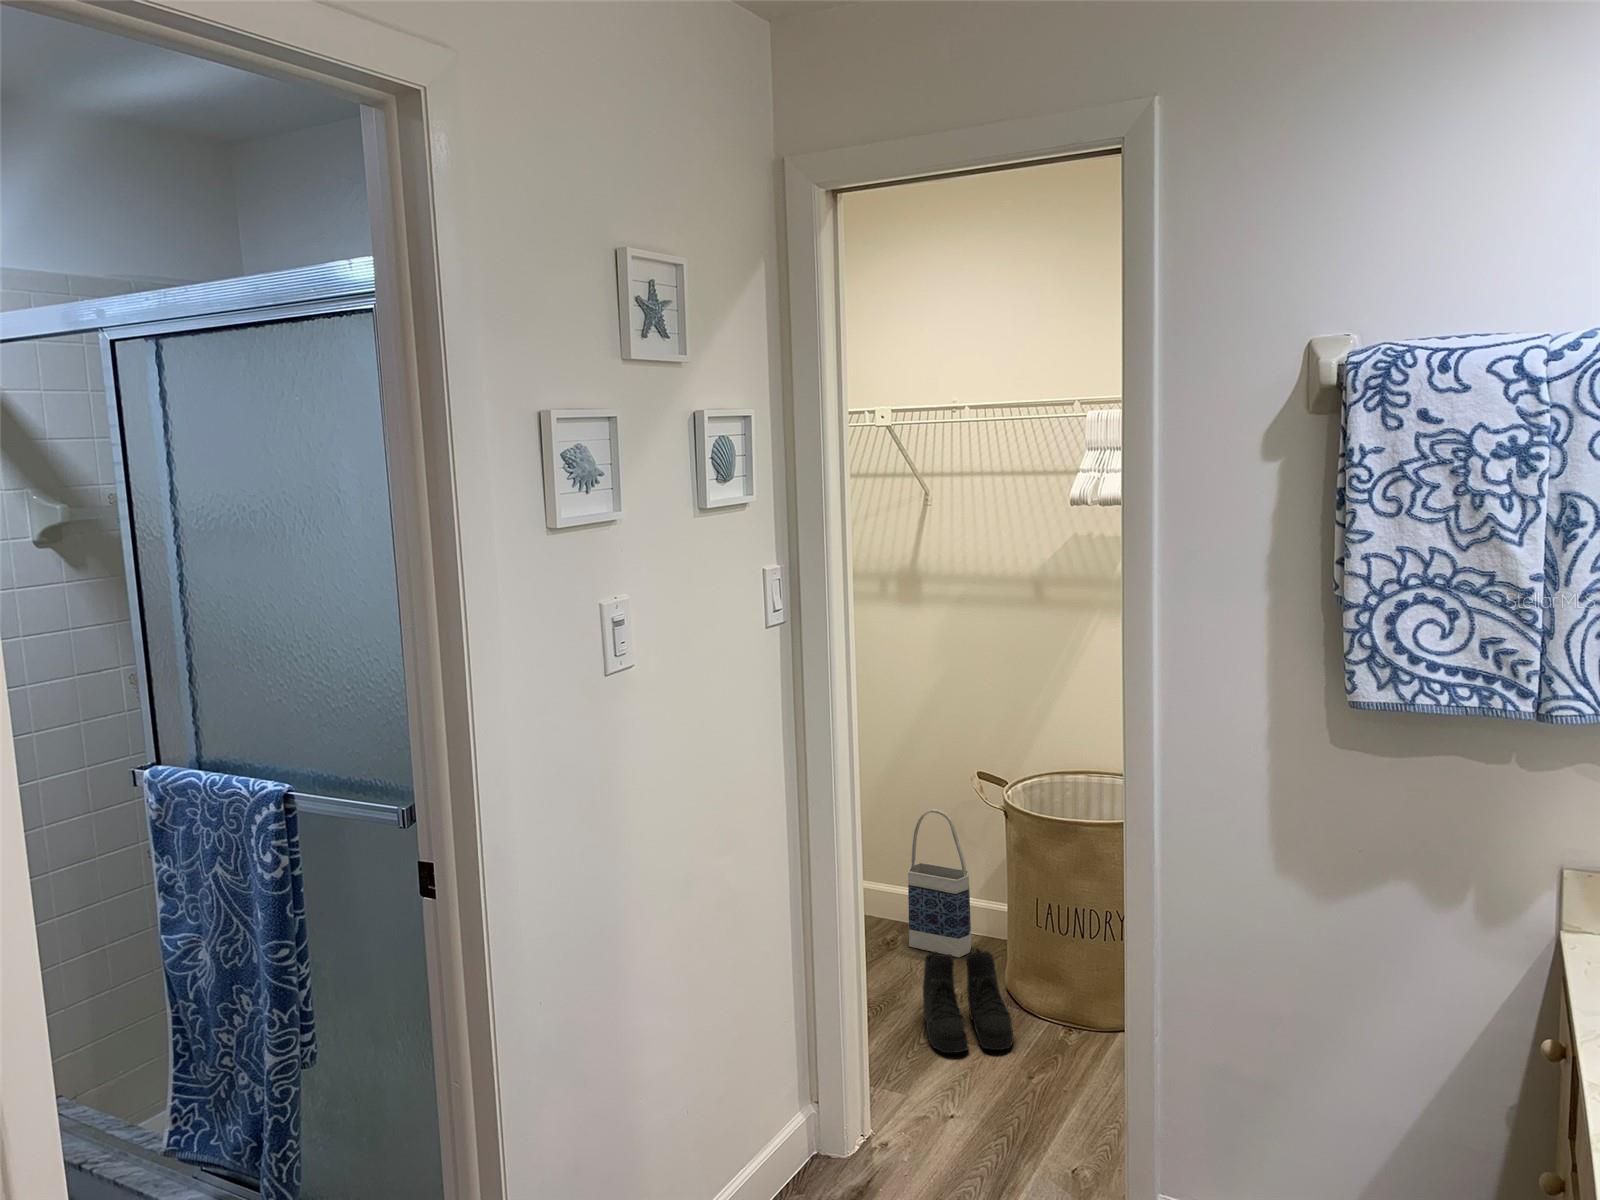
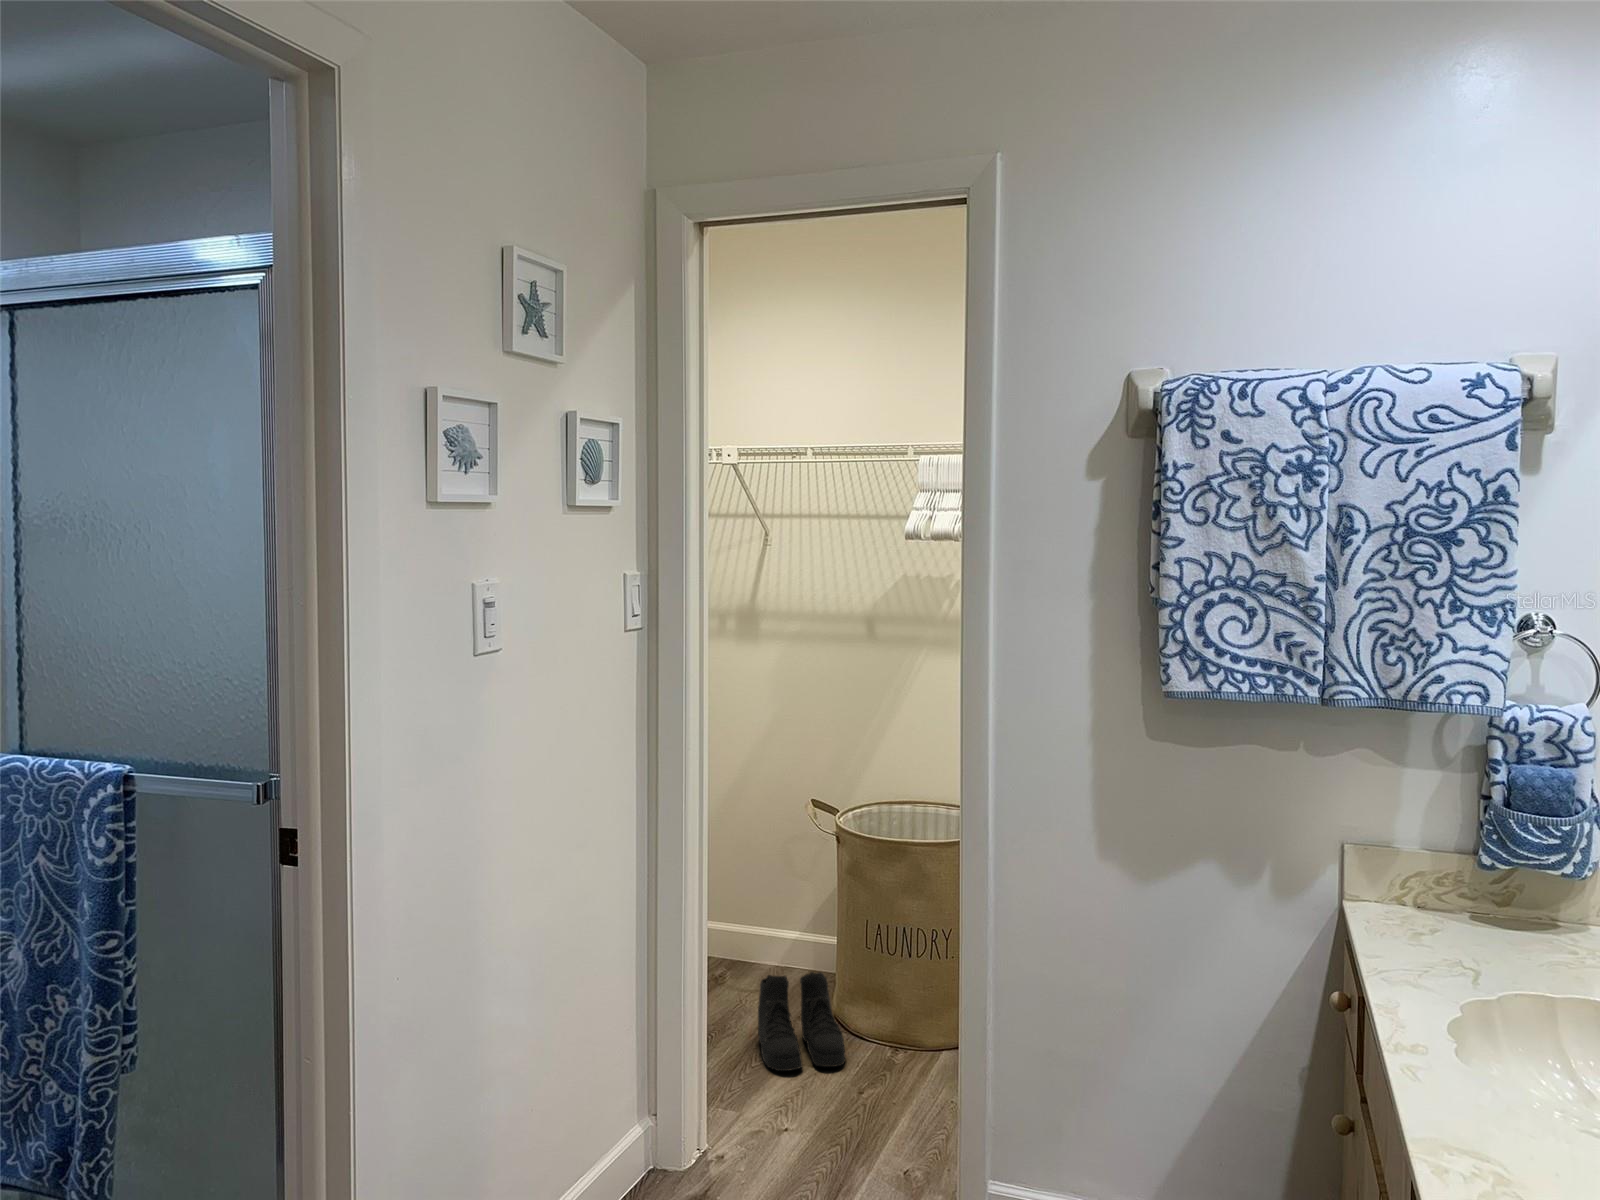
bag: present [908,809,971,957] -> none [742,842,803,988]

